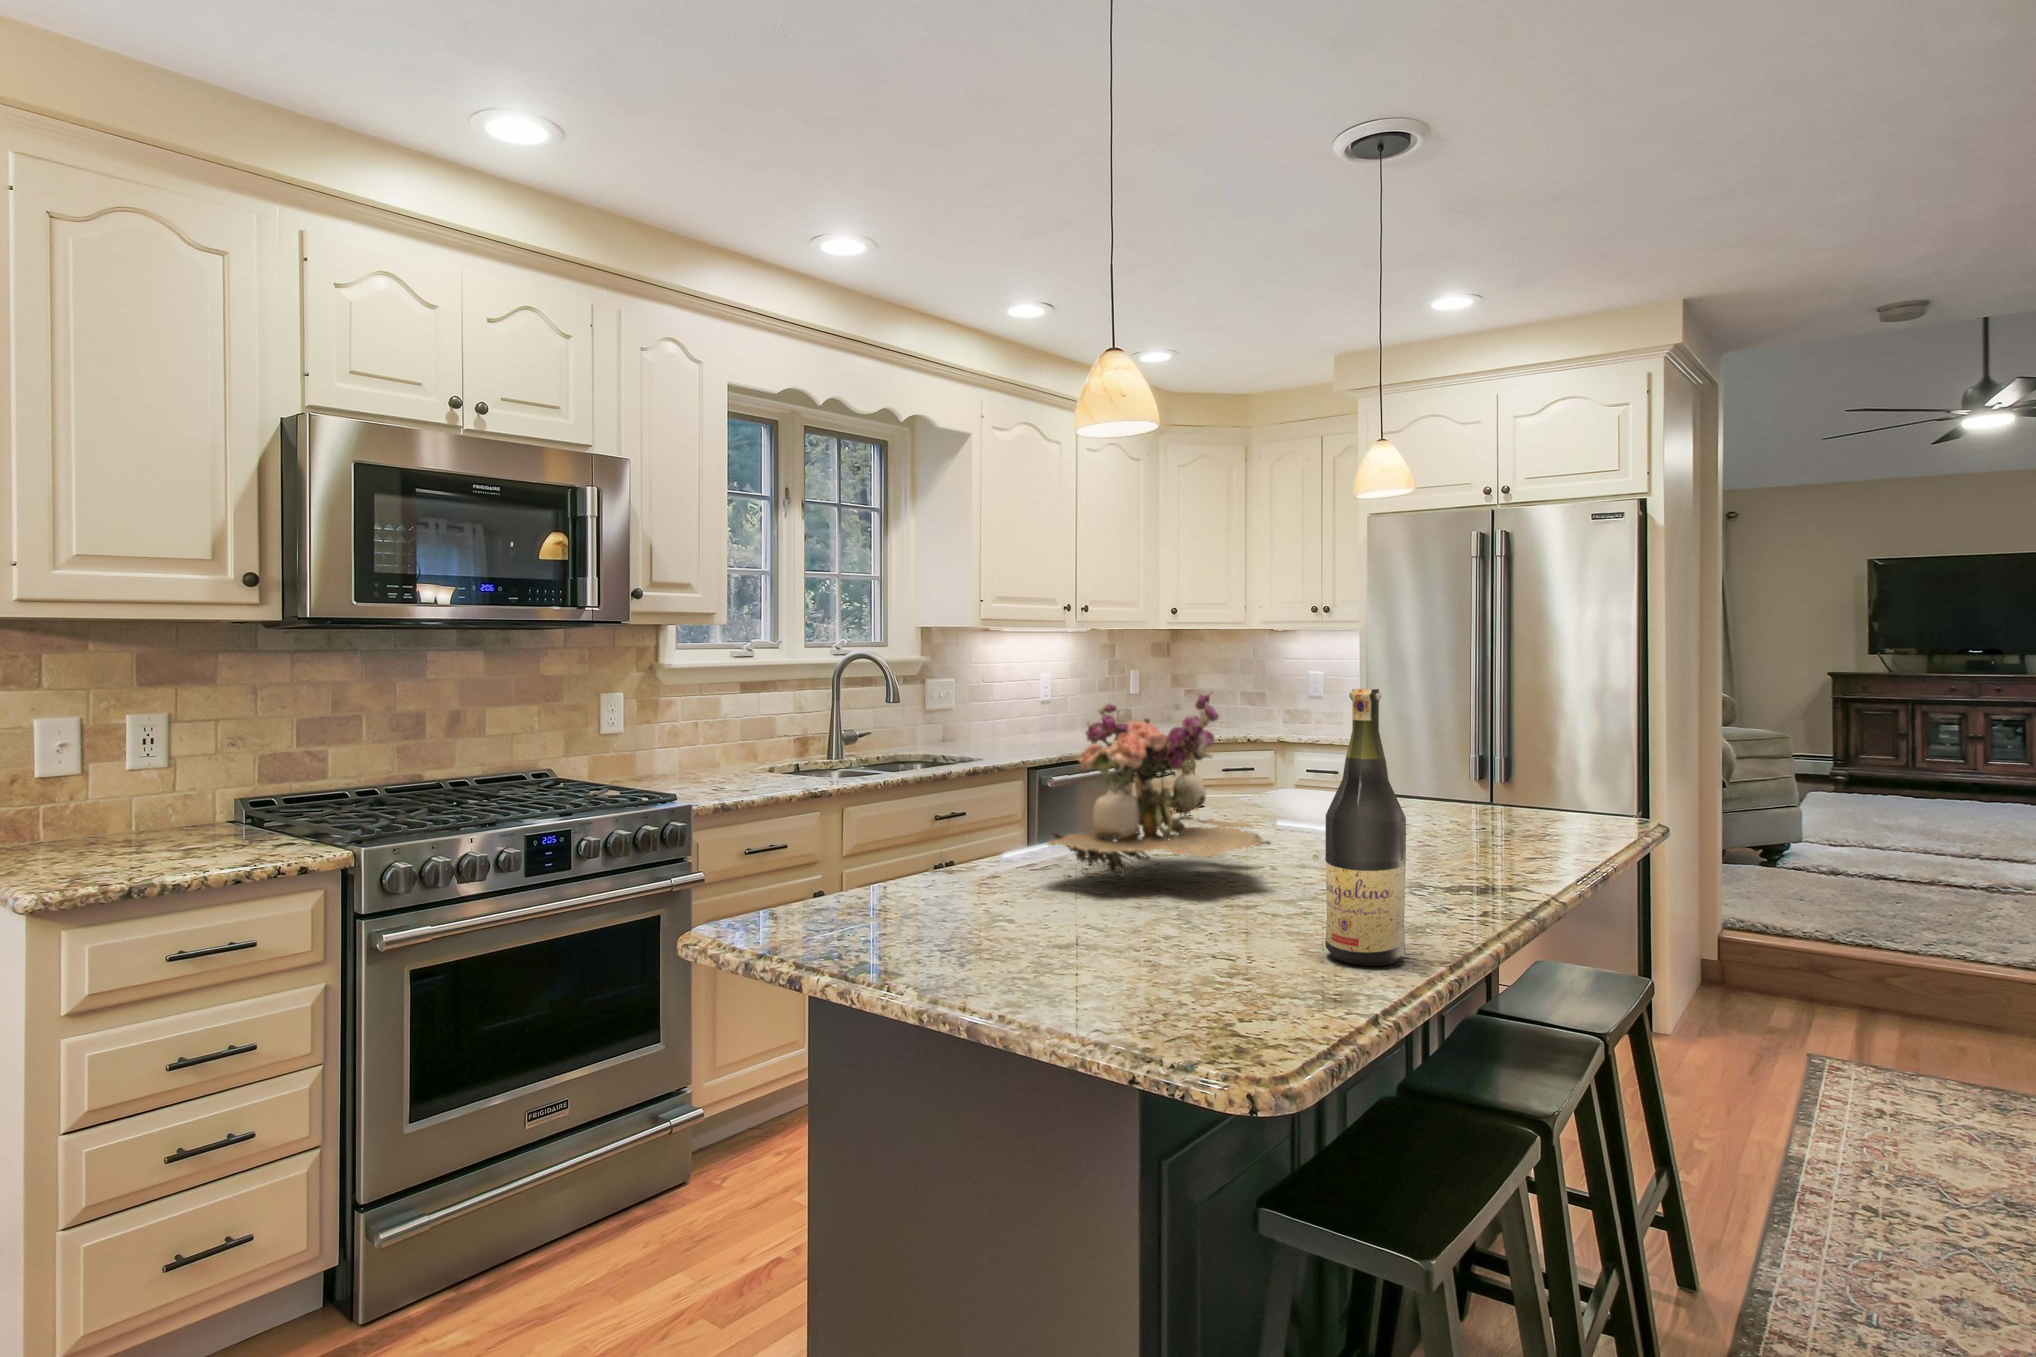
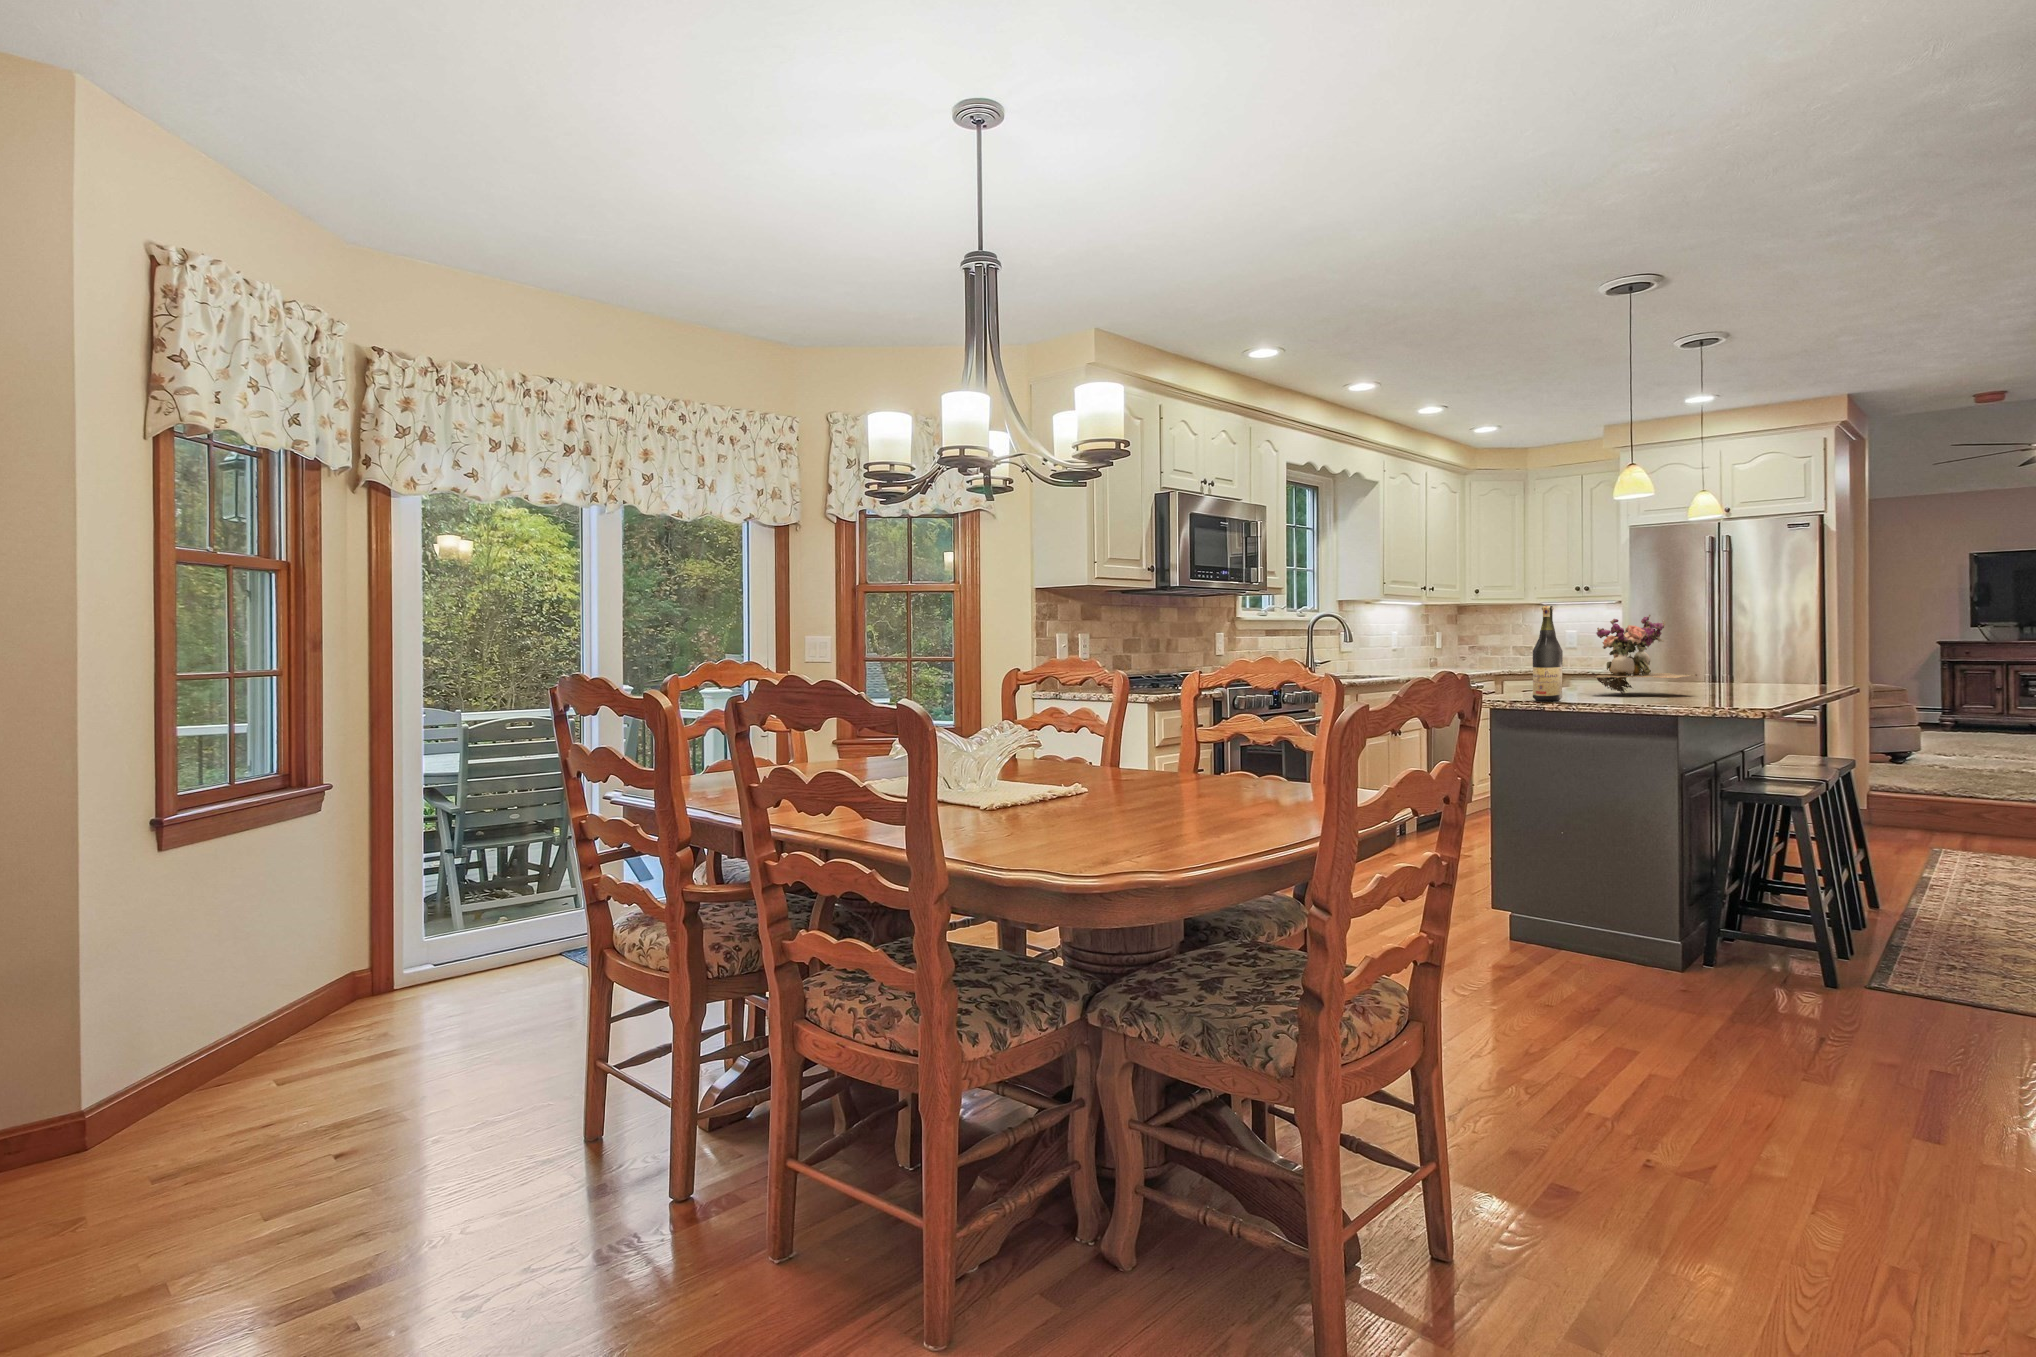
wine bottle: present [1325,689,1406,966] -> present [1533,606,1563,701]

